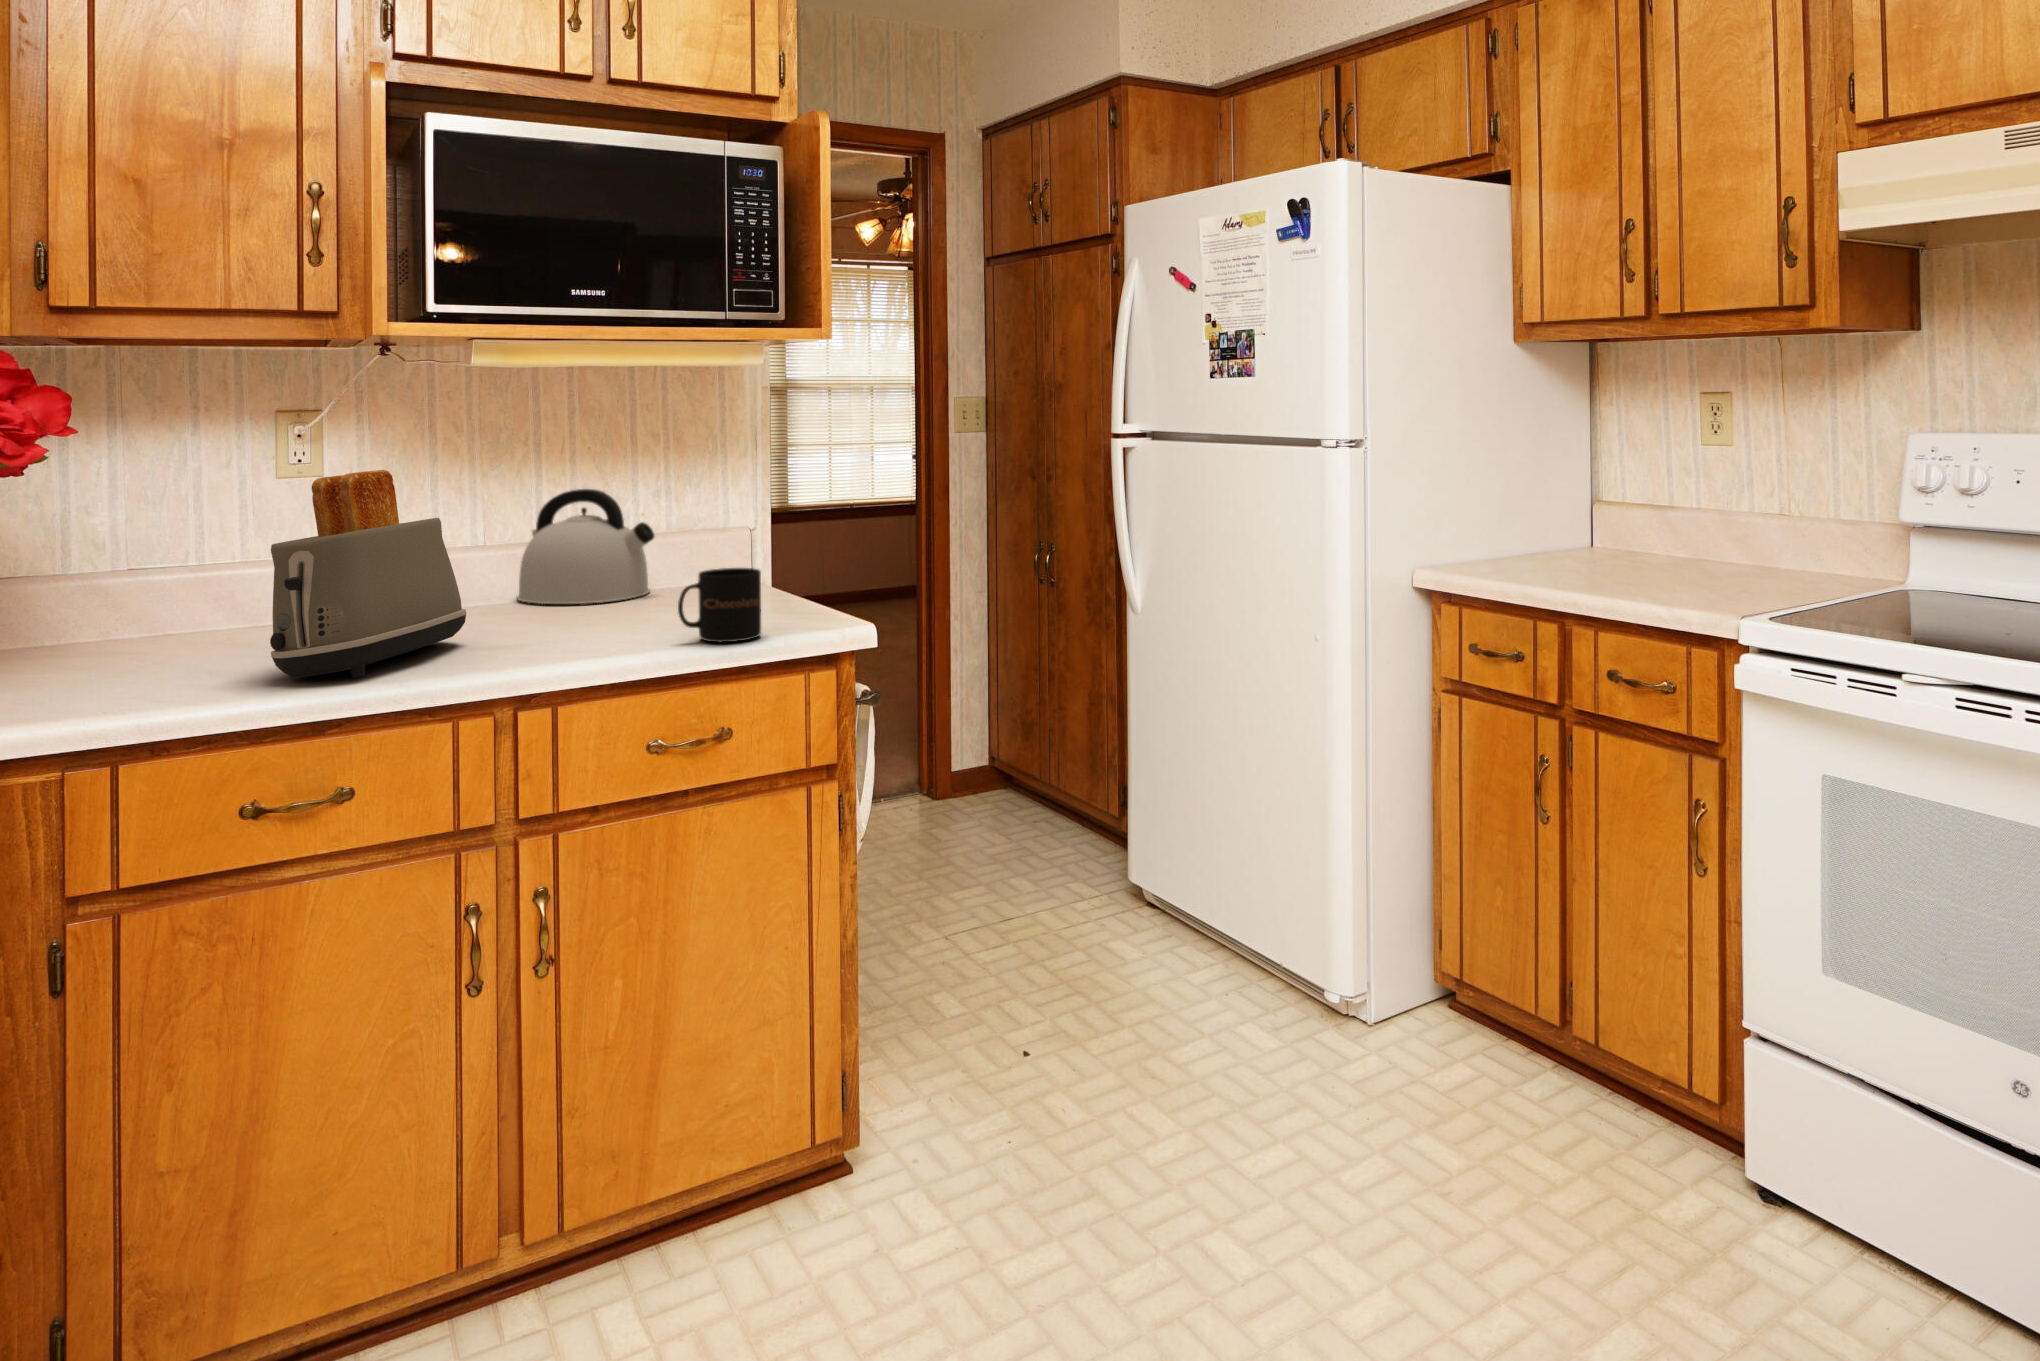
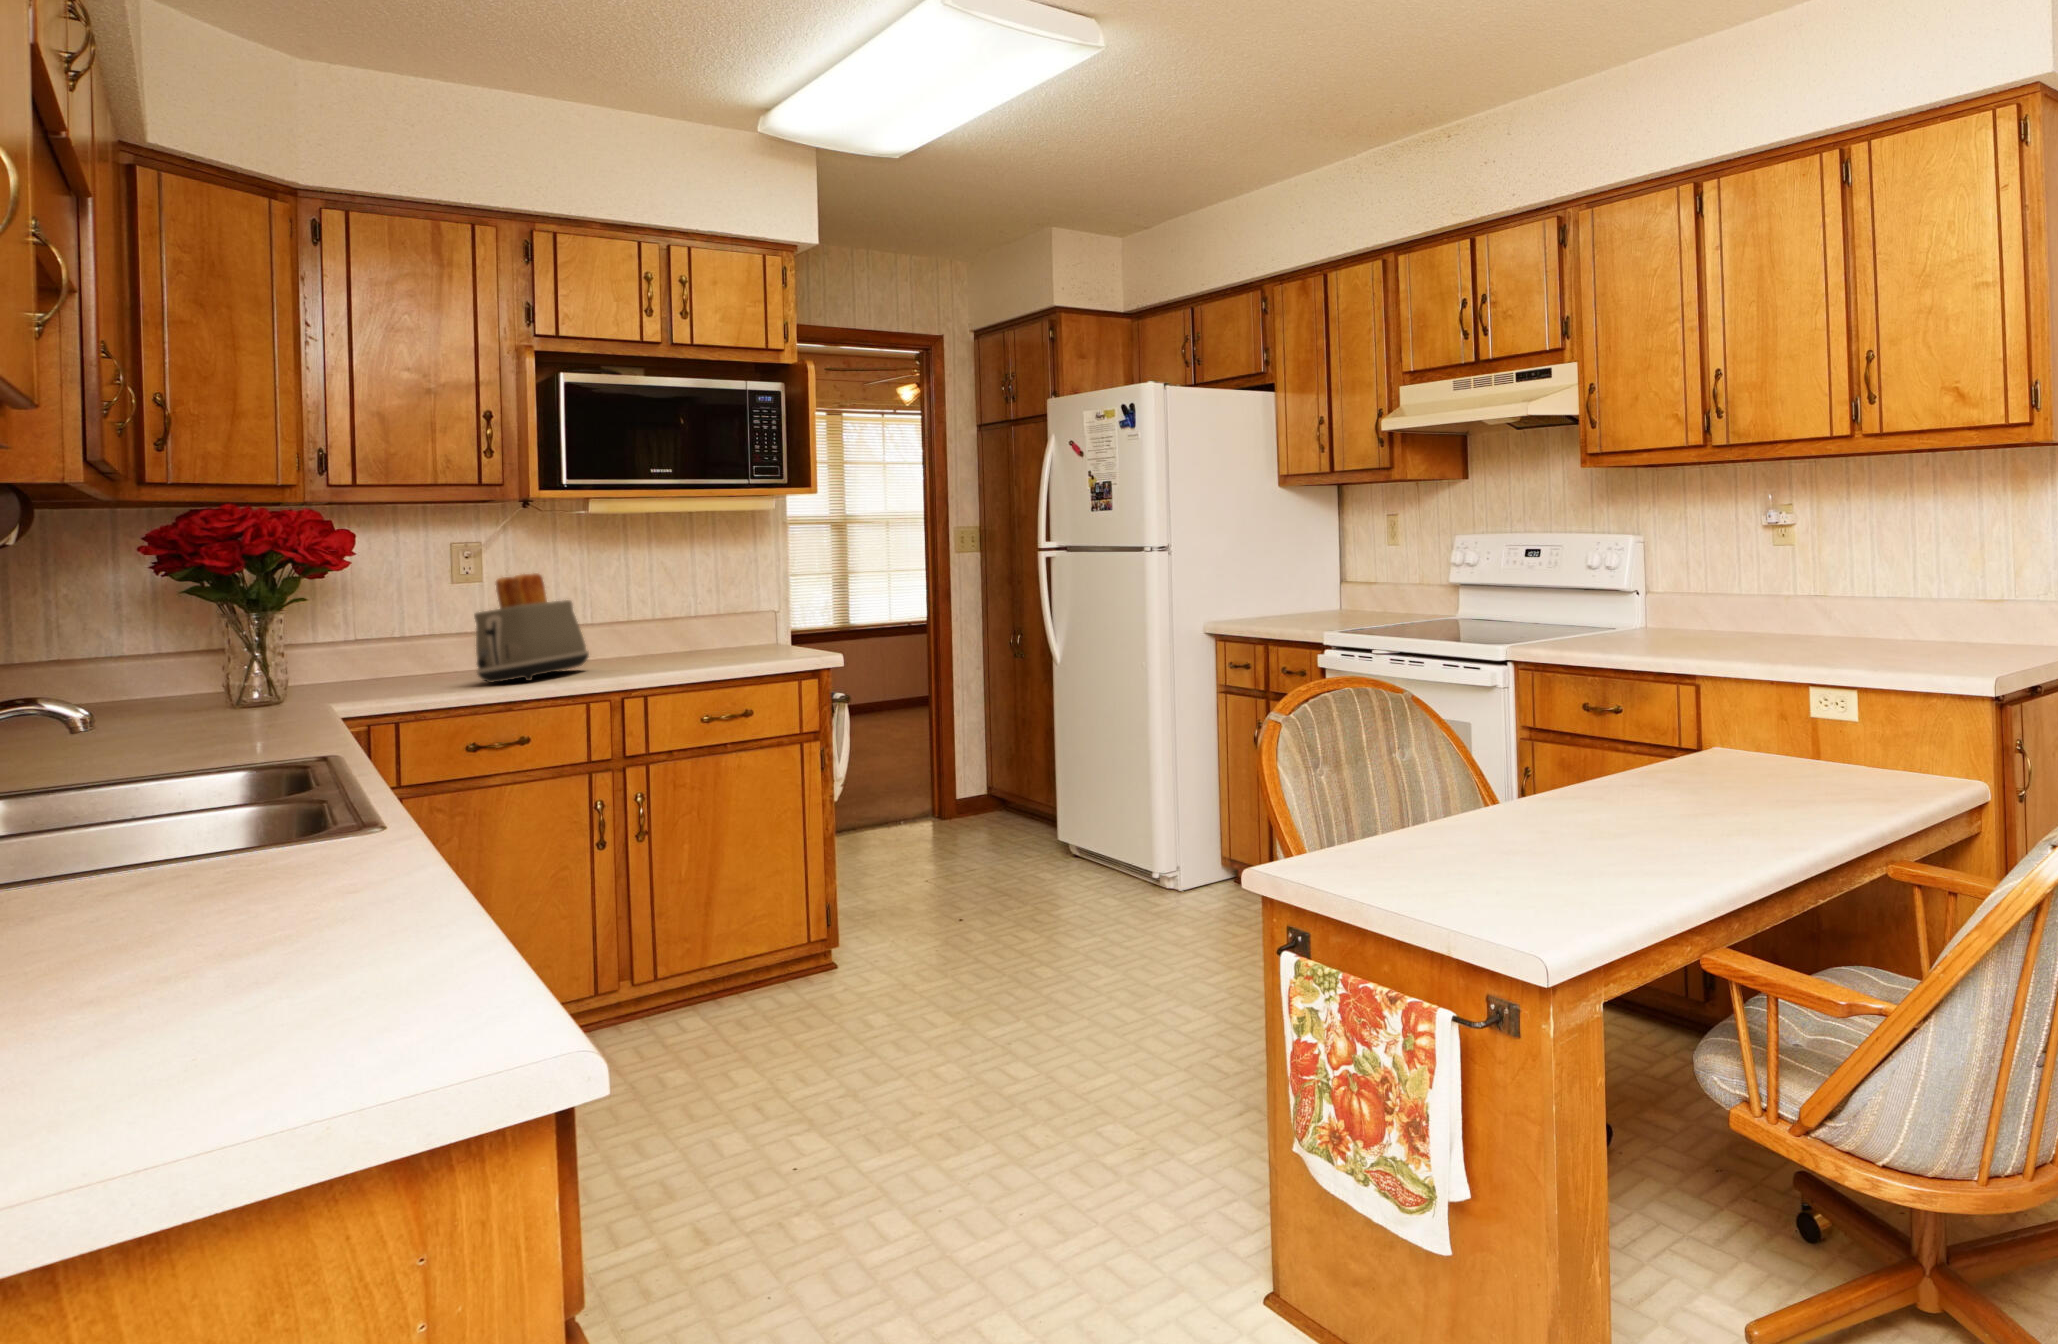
kettle: present [518,489,654,604] -> none [617,587,709,655]
mug: present [678,568,761,642] -> none [719,623,770,662]

